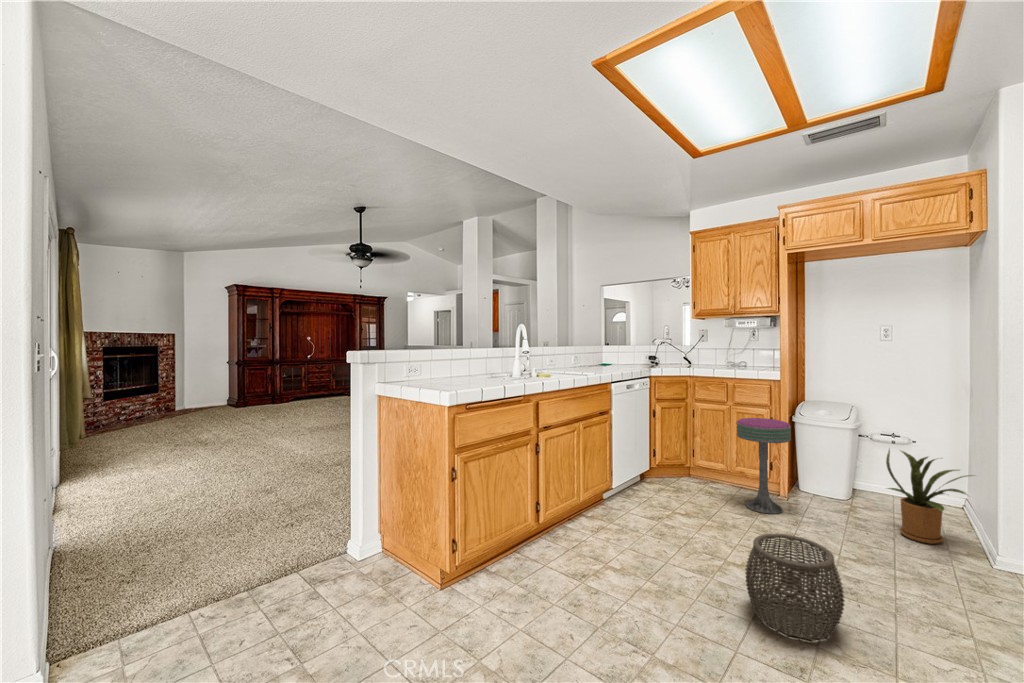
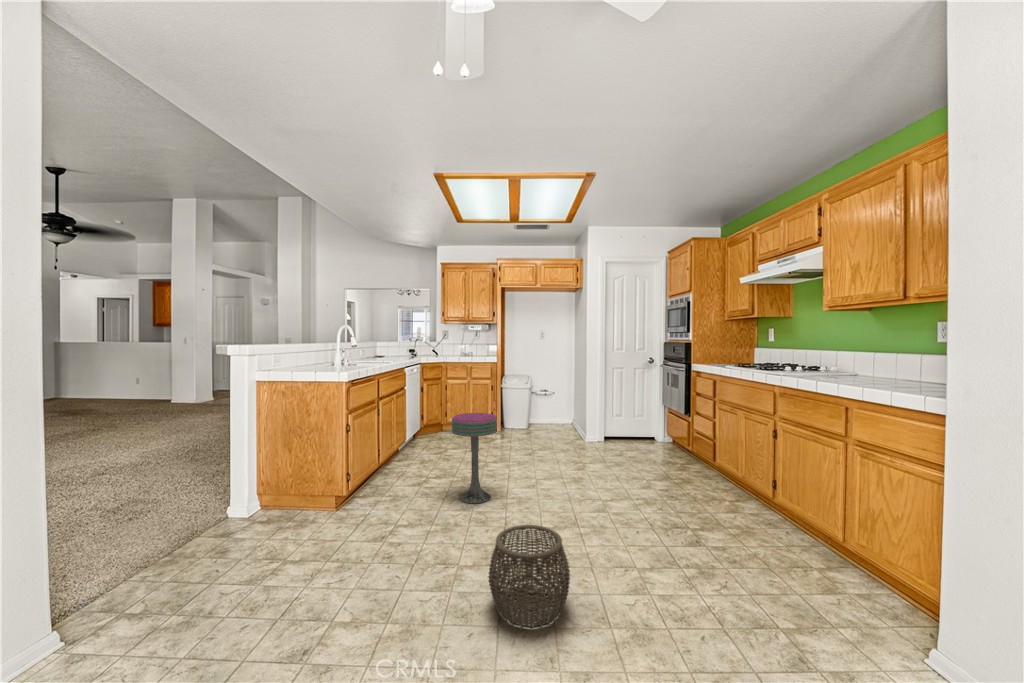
house plant: present [886,449,973,544] -> none [560,425,618,498]

